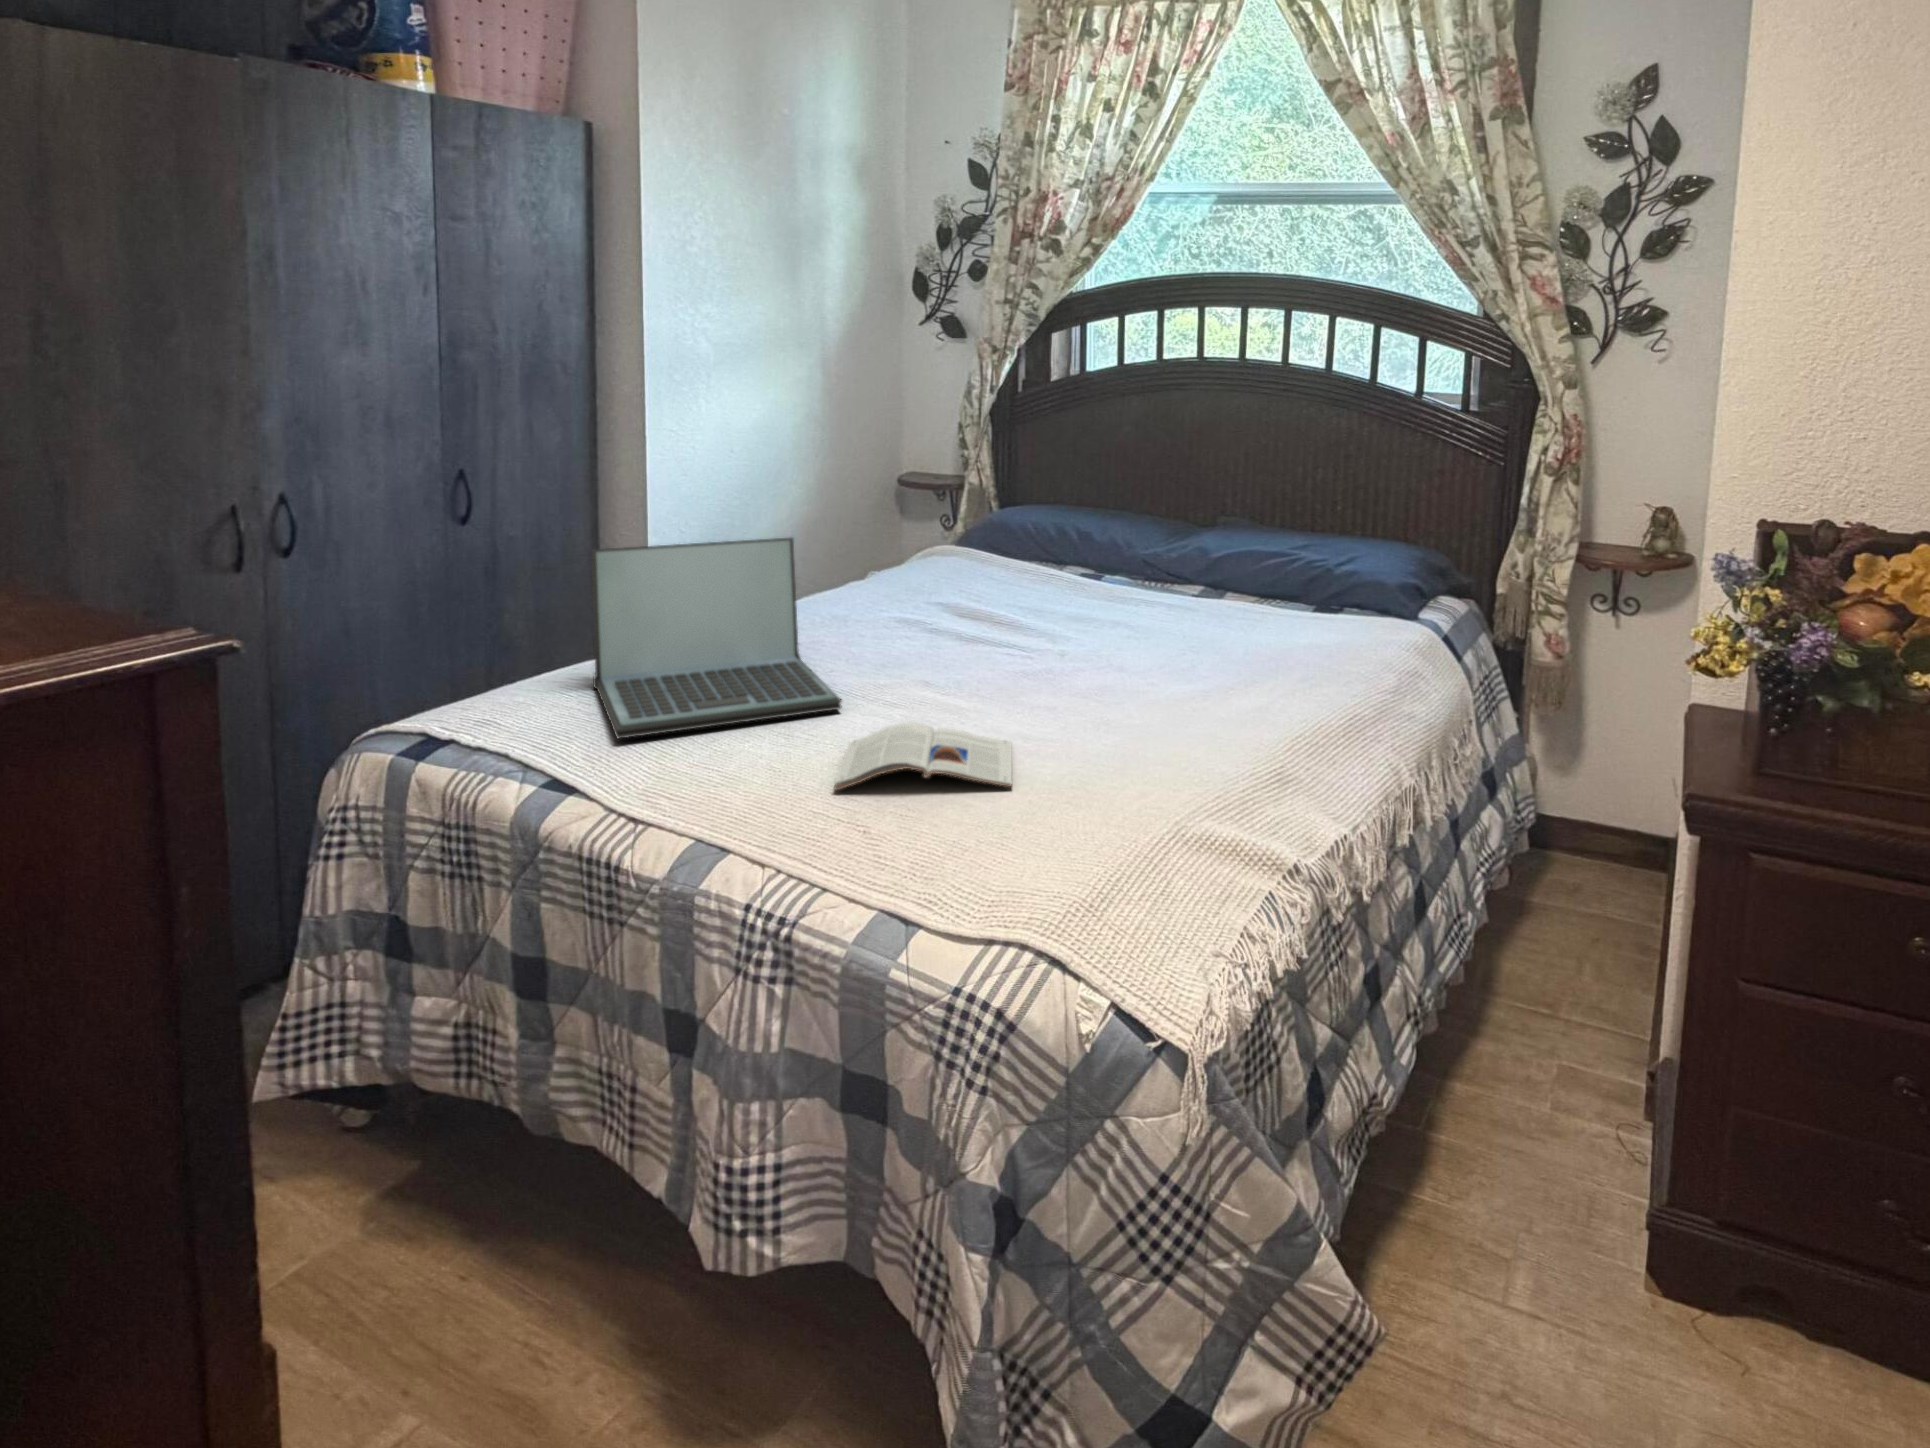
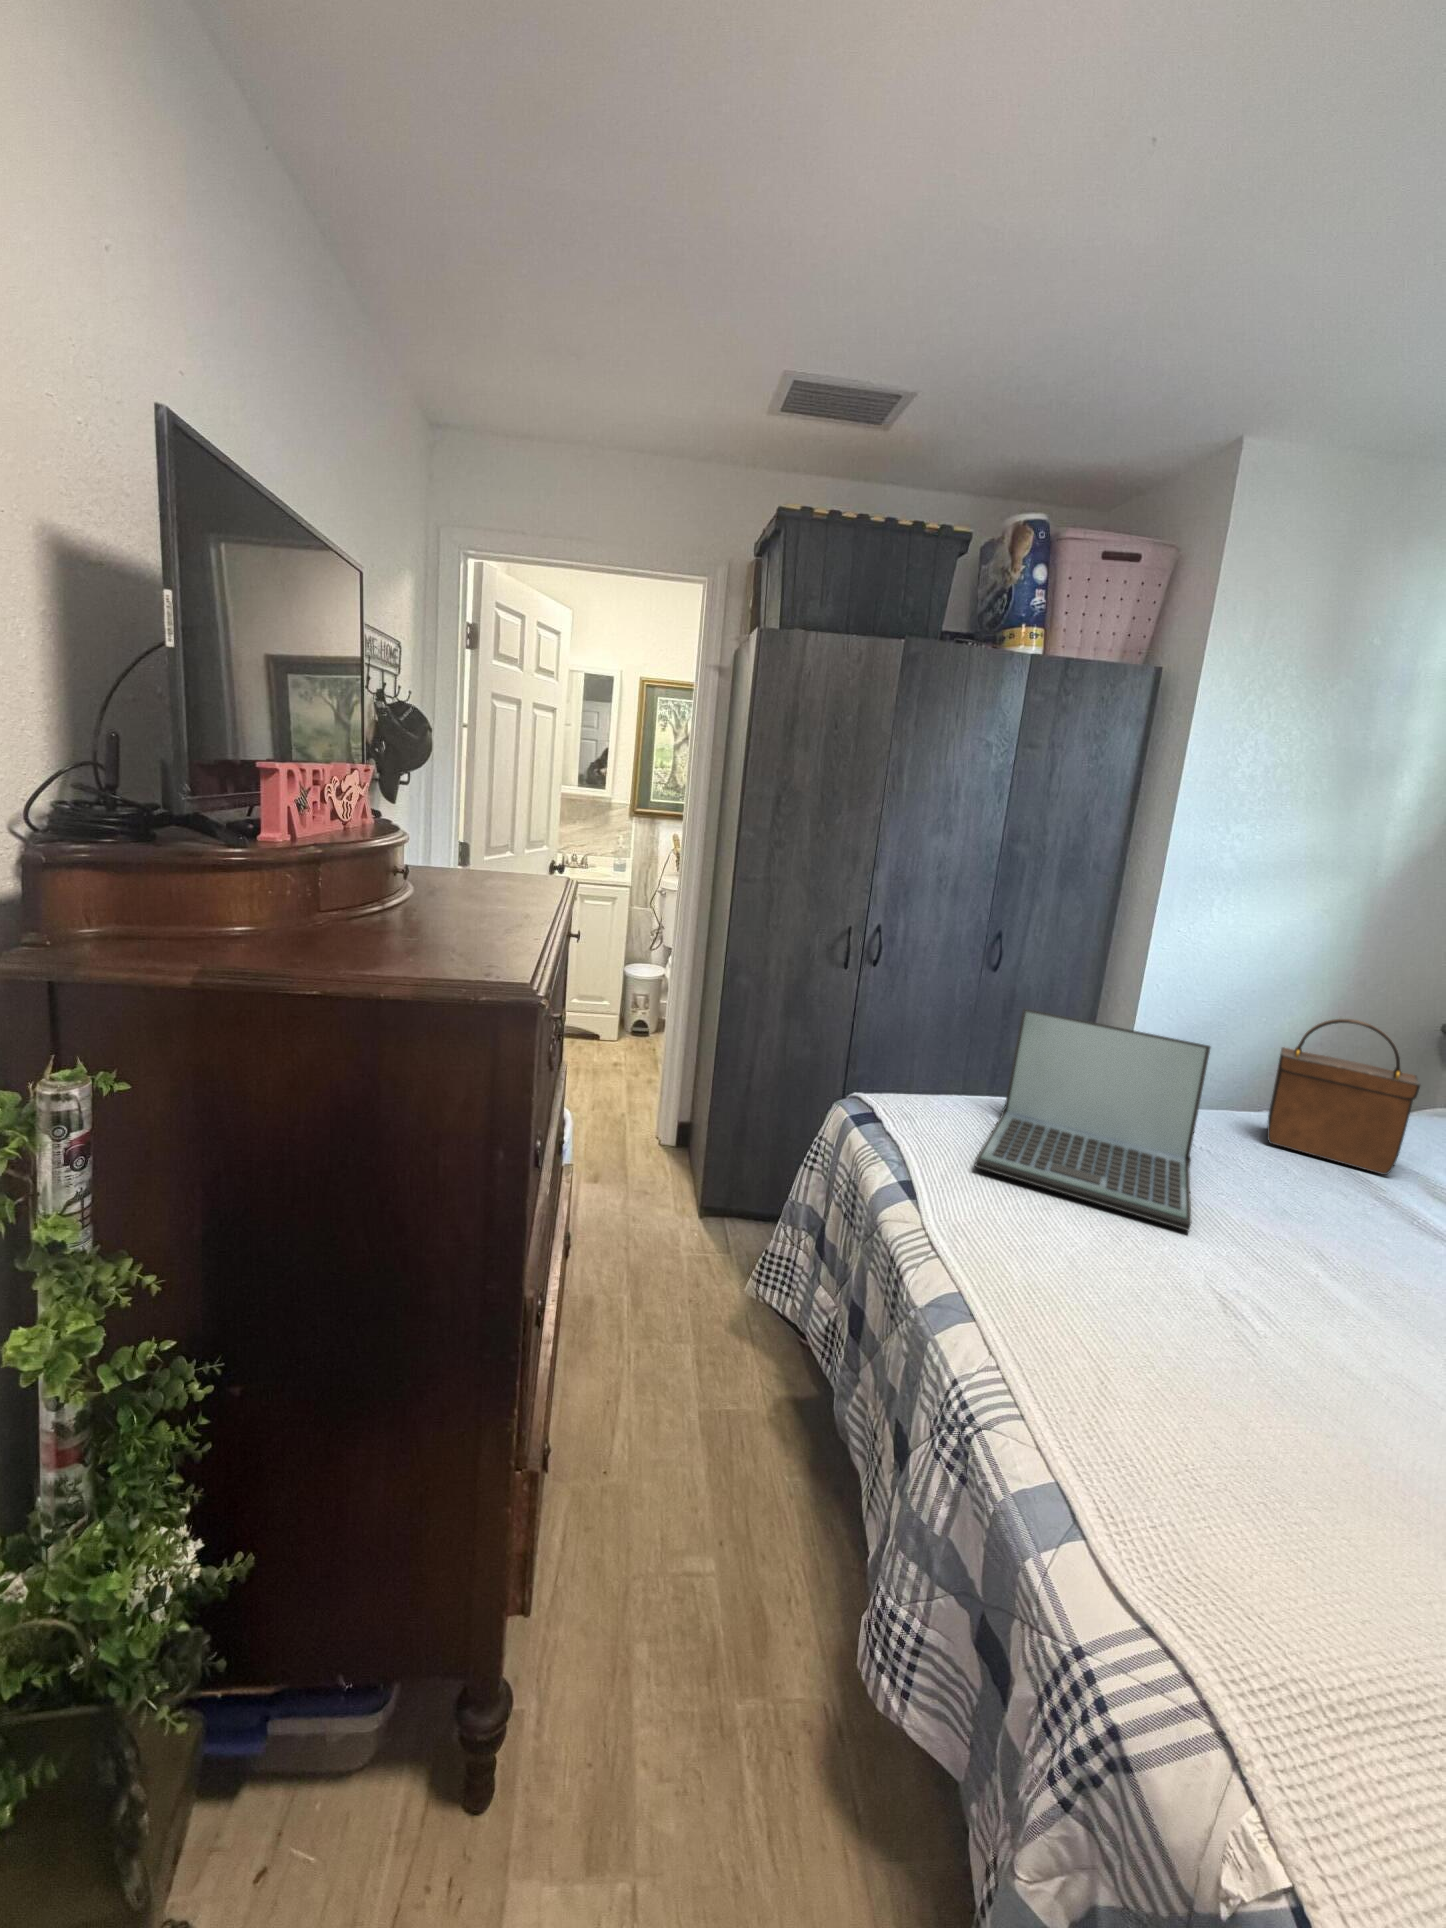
handbag: none [831,486,941,624] -> present [1267,1019,1420,1175]
magazine: present [834,722,1012,790] -> none [1108,1272,1375,1440]

